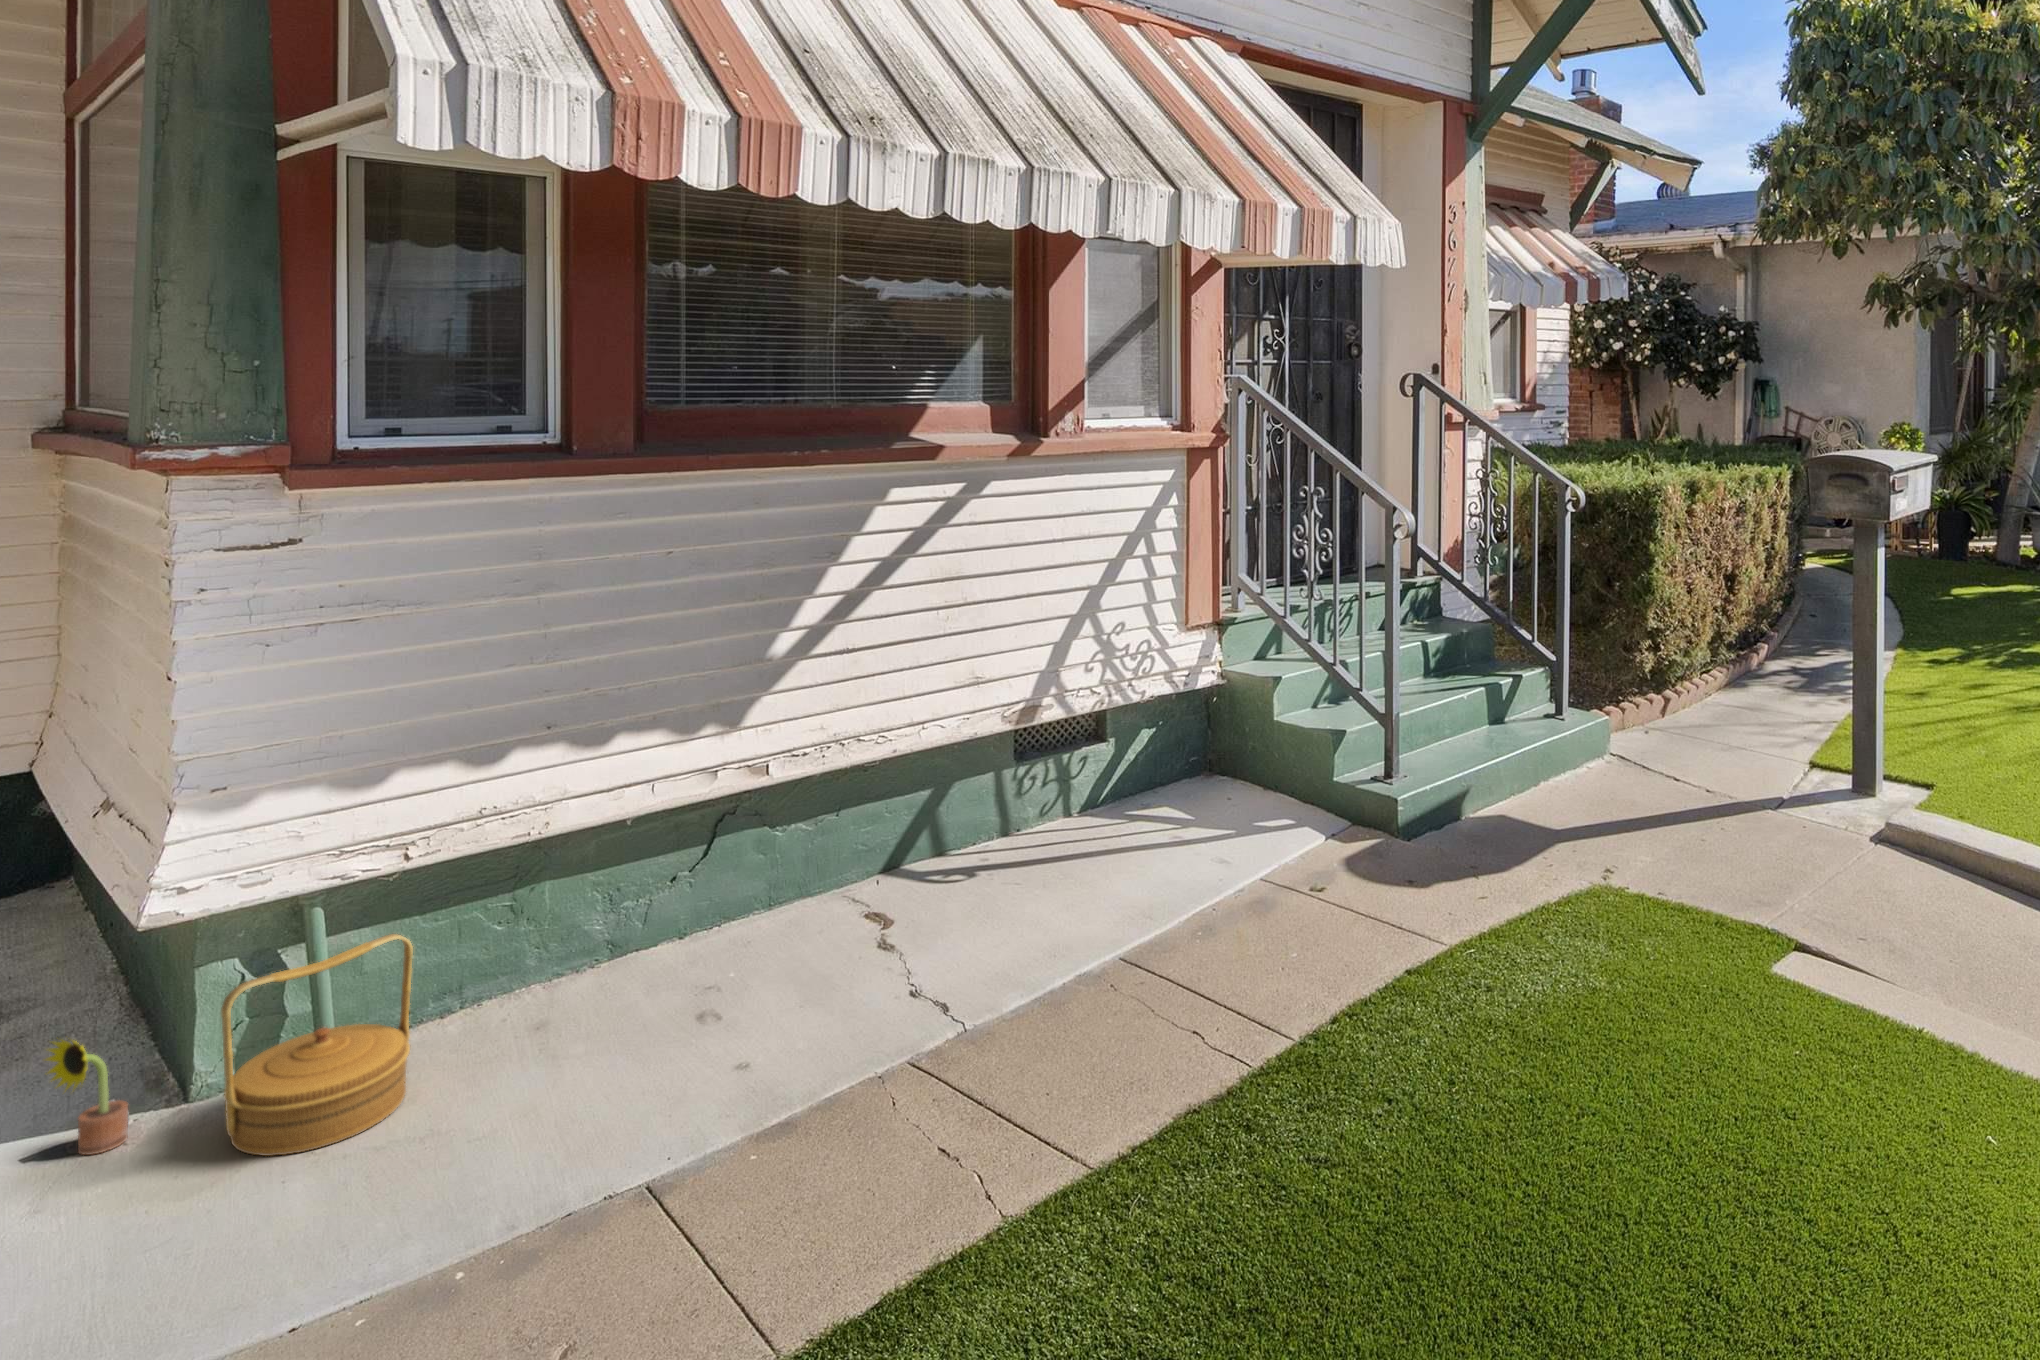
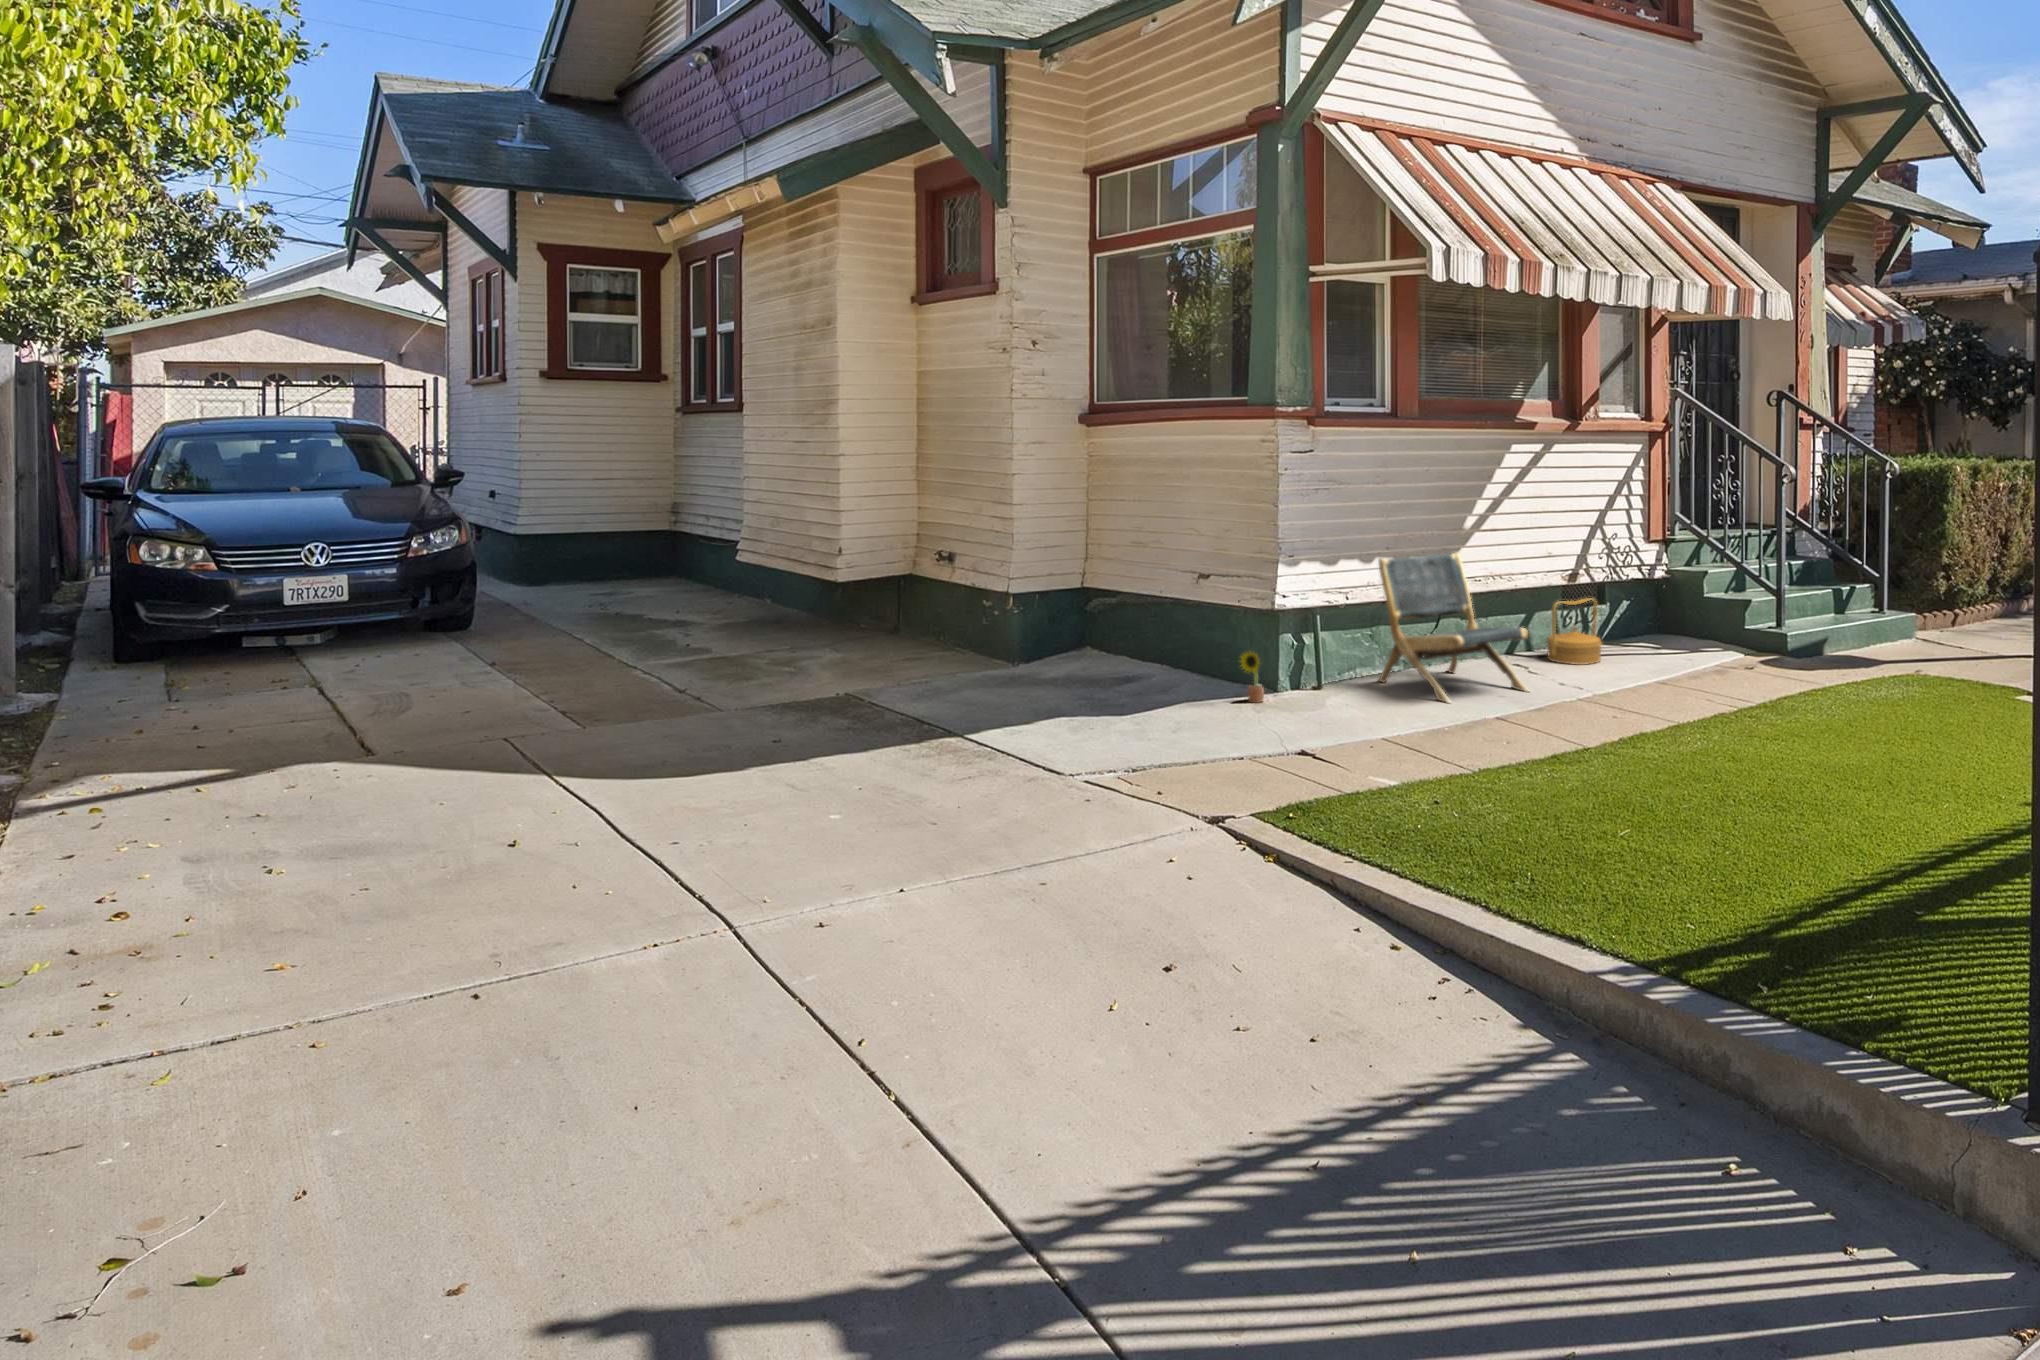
lounge chair: none [525,711,839,1099] -> present [1378,552,1528,703]
woven basket: present [221,934,413,1156] -> present [1546,598,1602,665]

